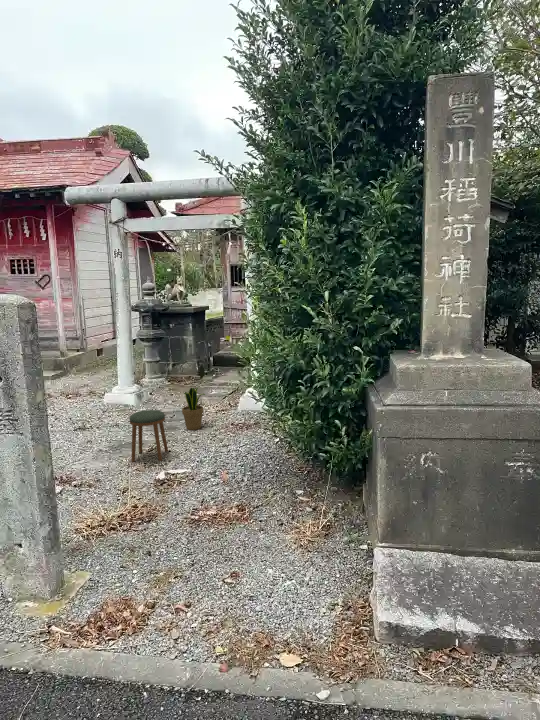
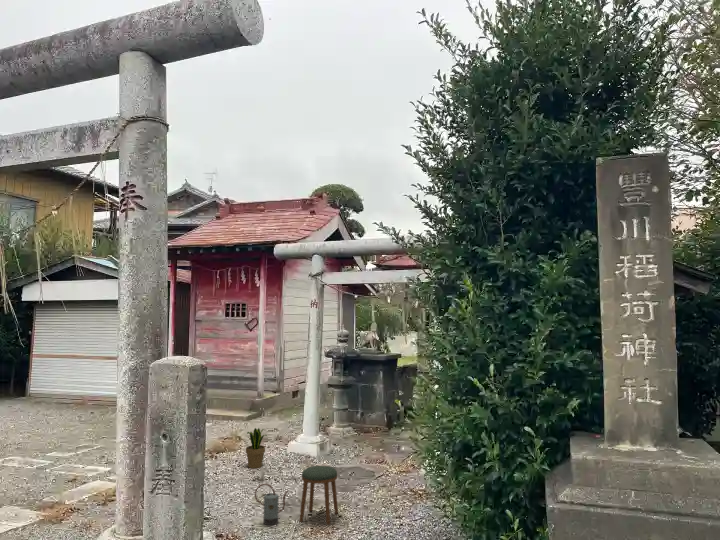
potted plant: present [182,388,205,430] -> present [246,428,267,468]
watering can: none [83,431,118,468] -> present [255,484,288,525]

